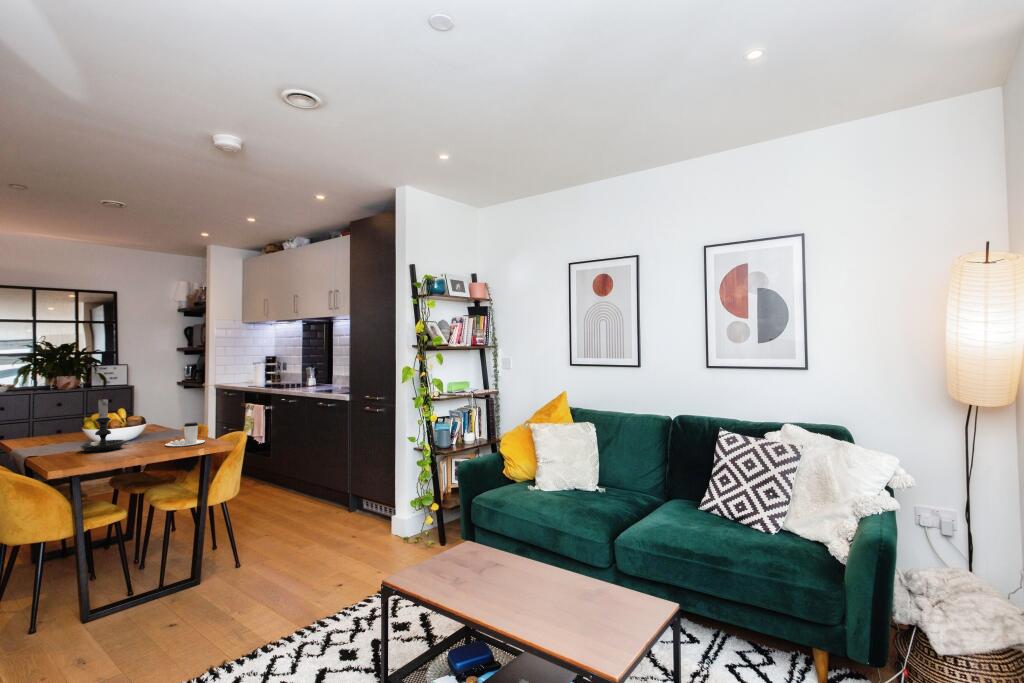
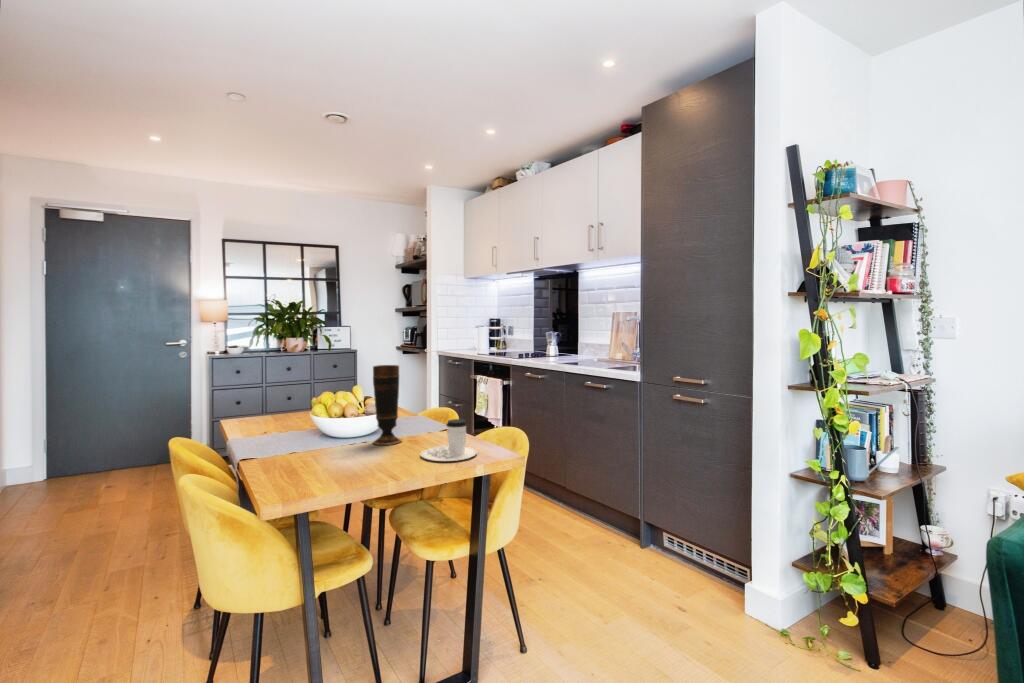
vase: none [133,392,156,443] -> present [373,365,402,445]
candle holder: present [80,396,127,451] -> none [304,372,368,462]

